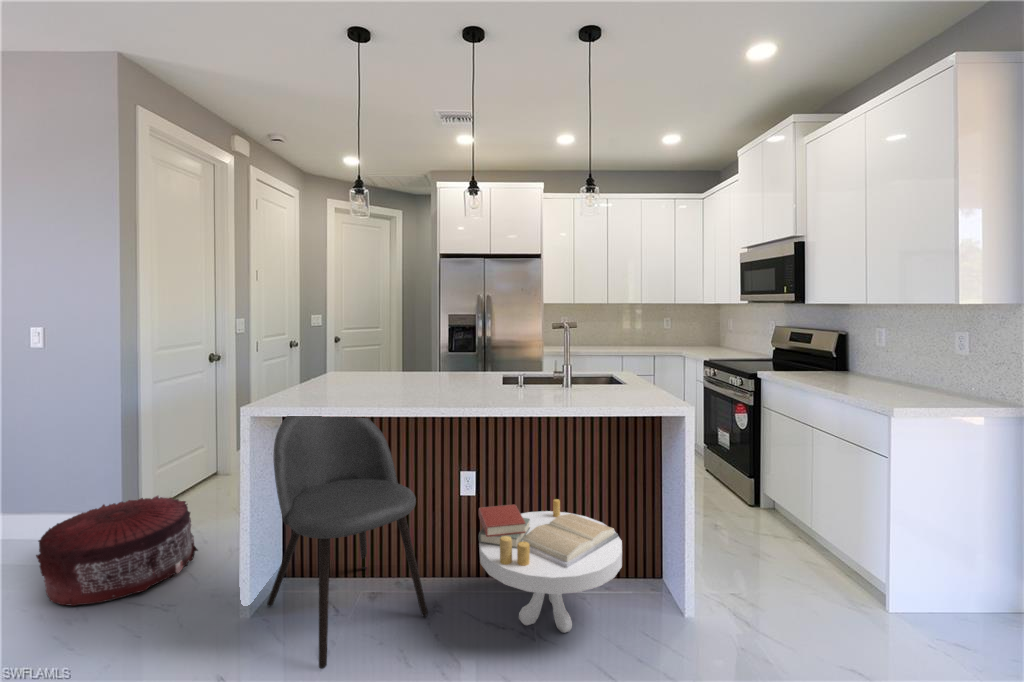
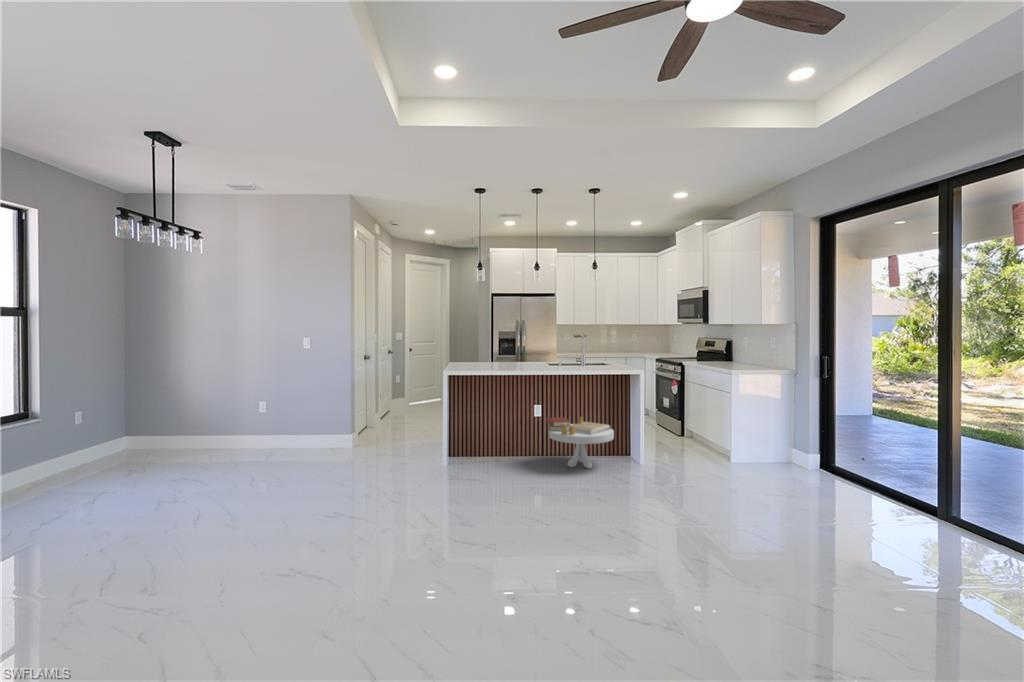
dining chair: present [267,416,428,669] -> none [448,370,525,476]
pouf: present [36,496,198,606] -> none [331,423,395,465]

